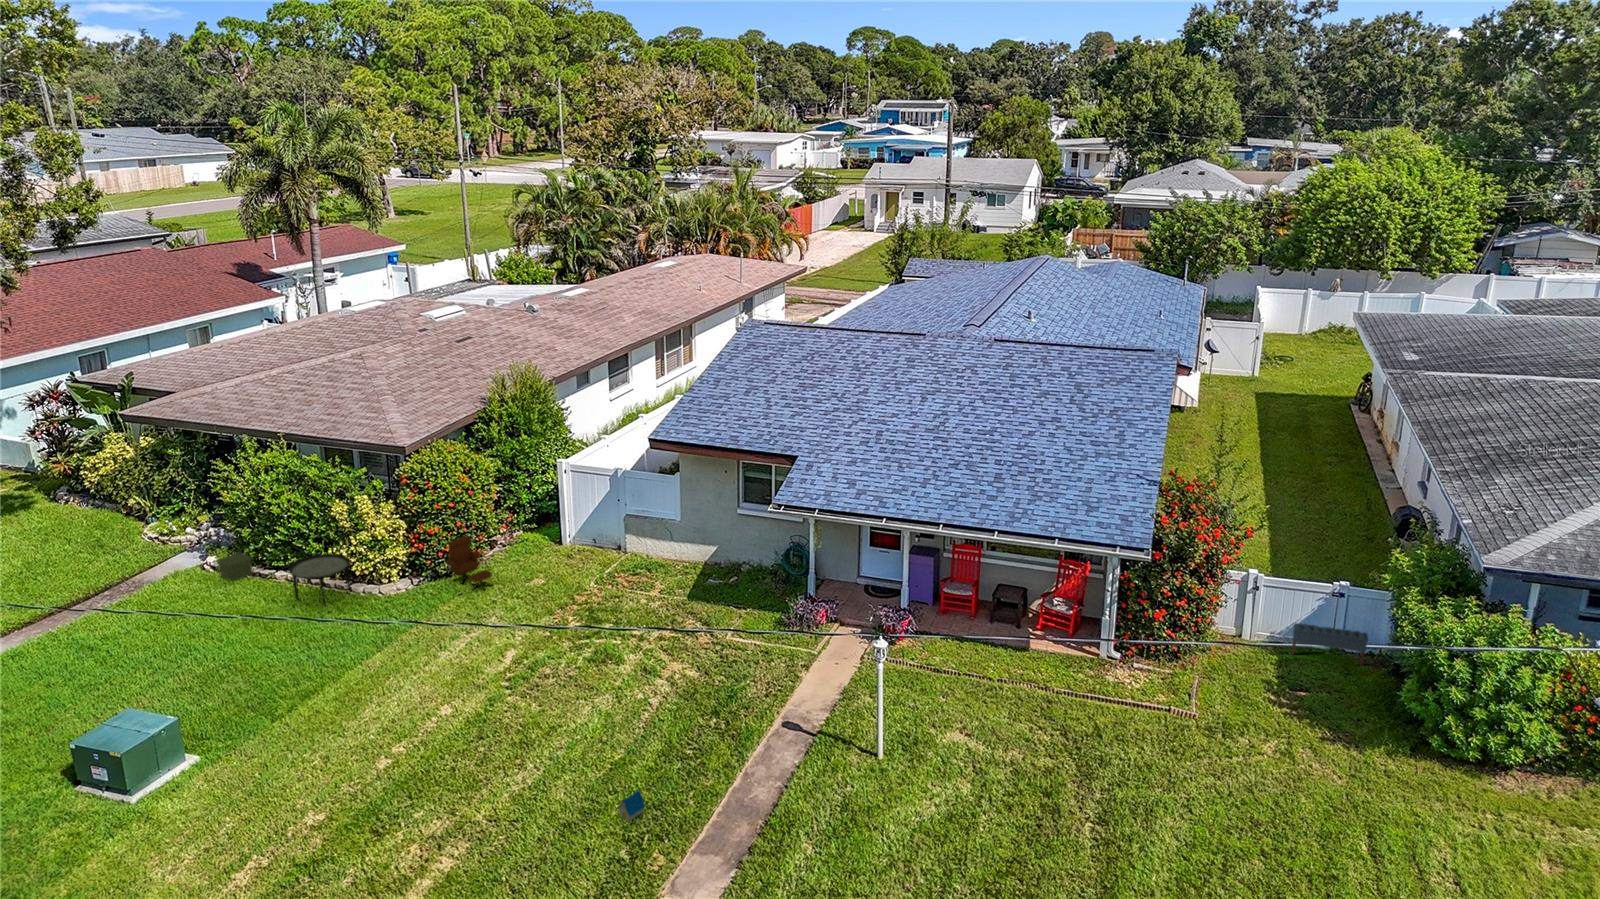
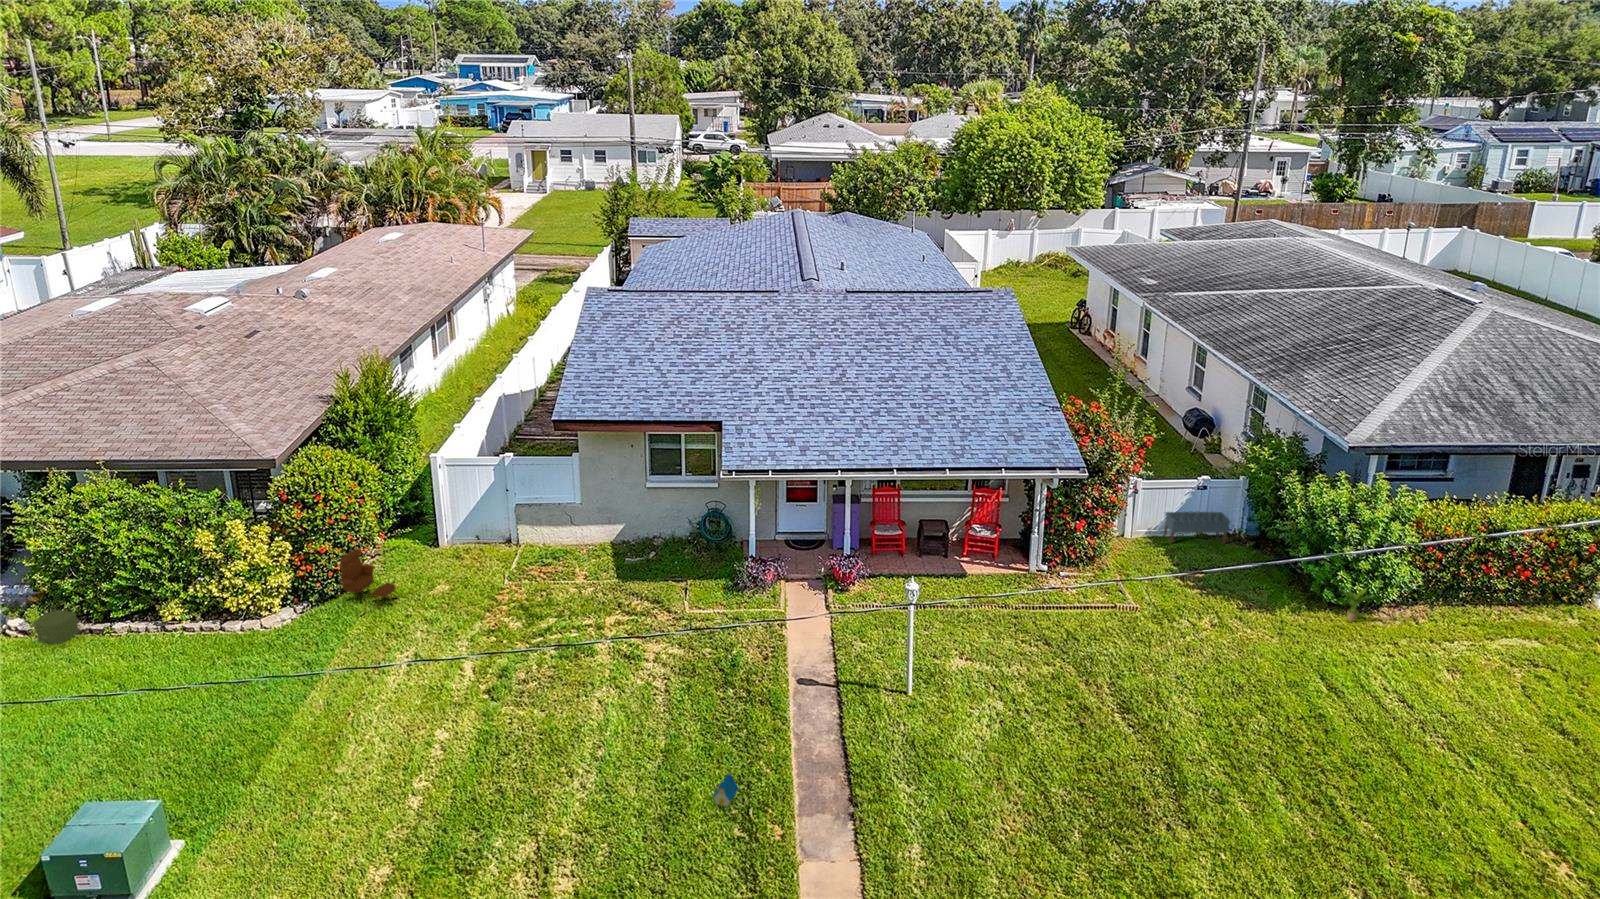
round table: present [288,553,351,606] -> none [152,591,230,654]
potted plant: none [1452,737,1494,780] -> present [1342,589,1373,621]

